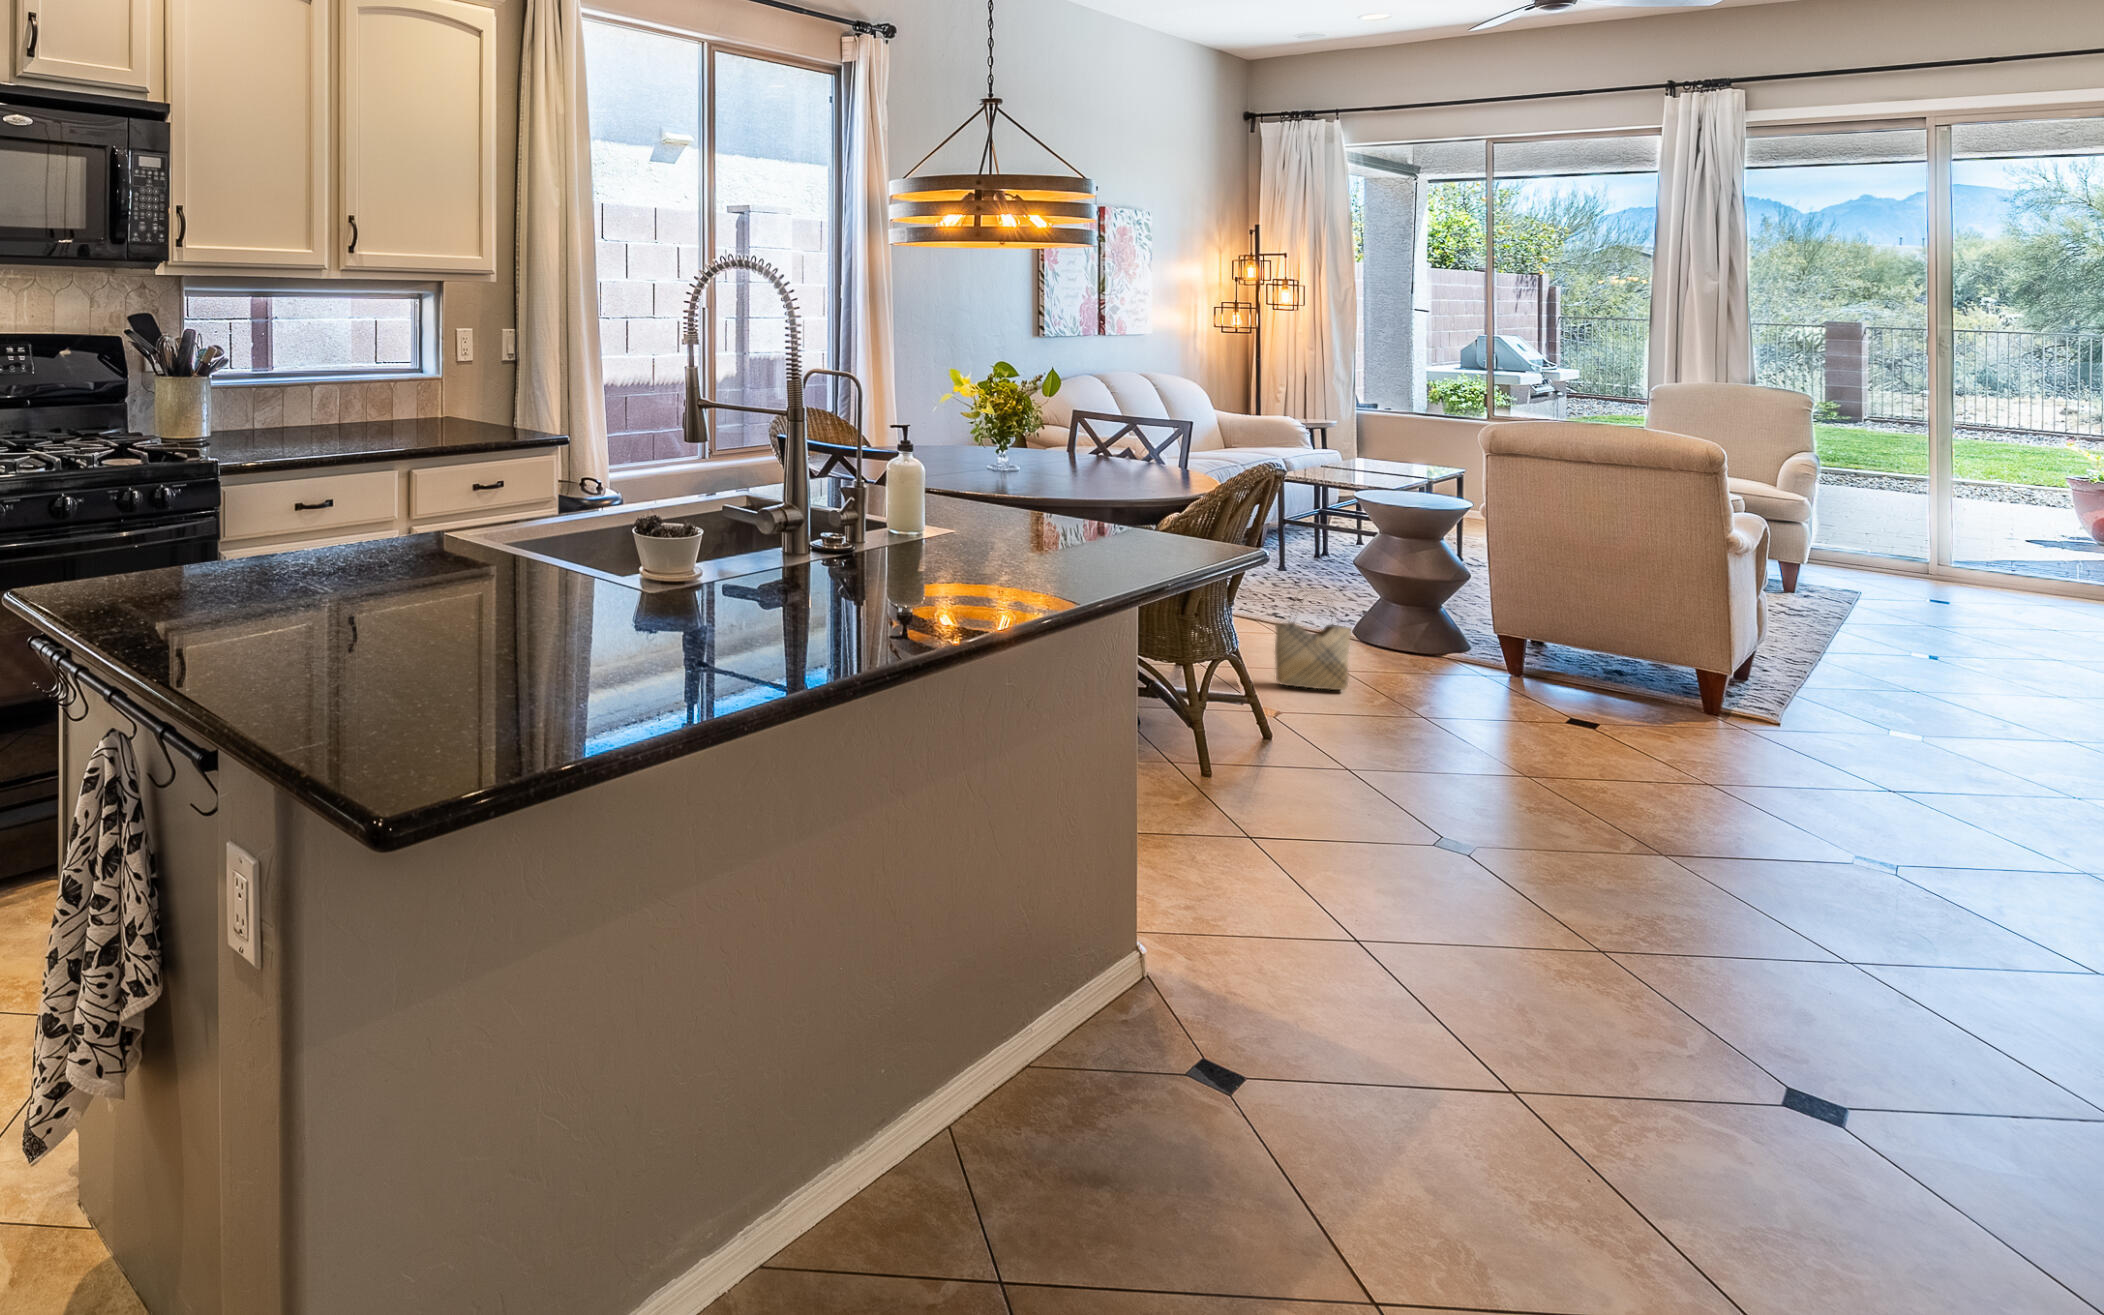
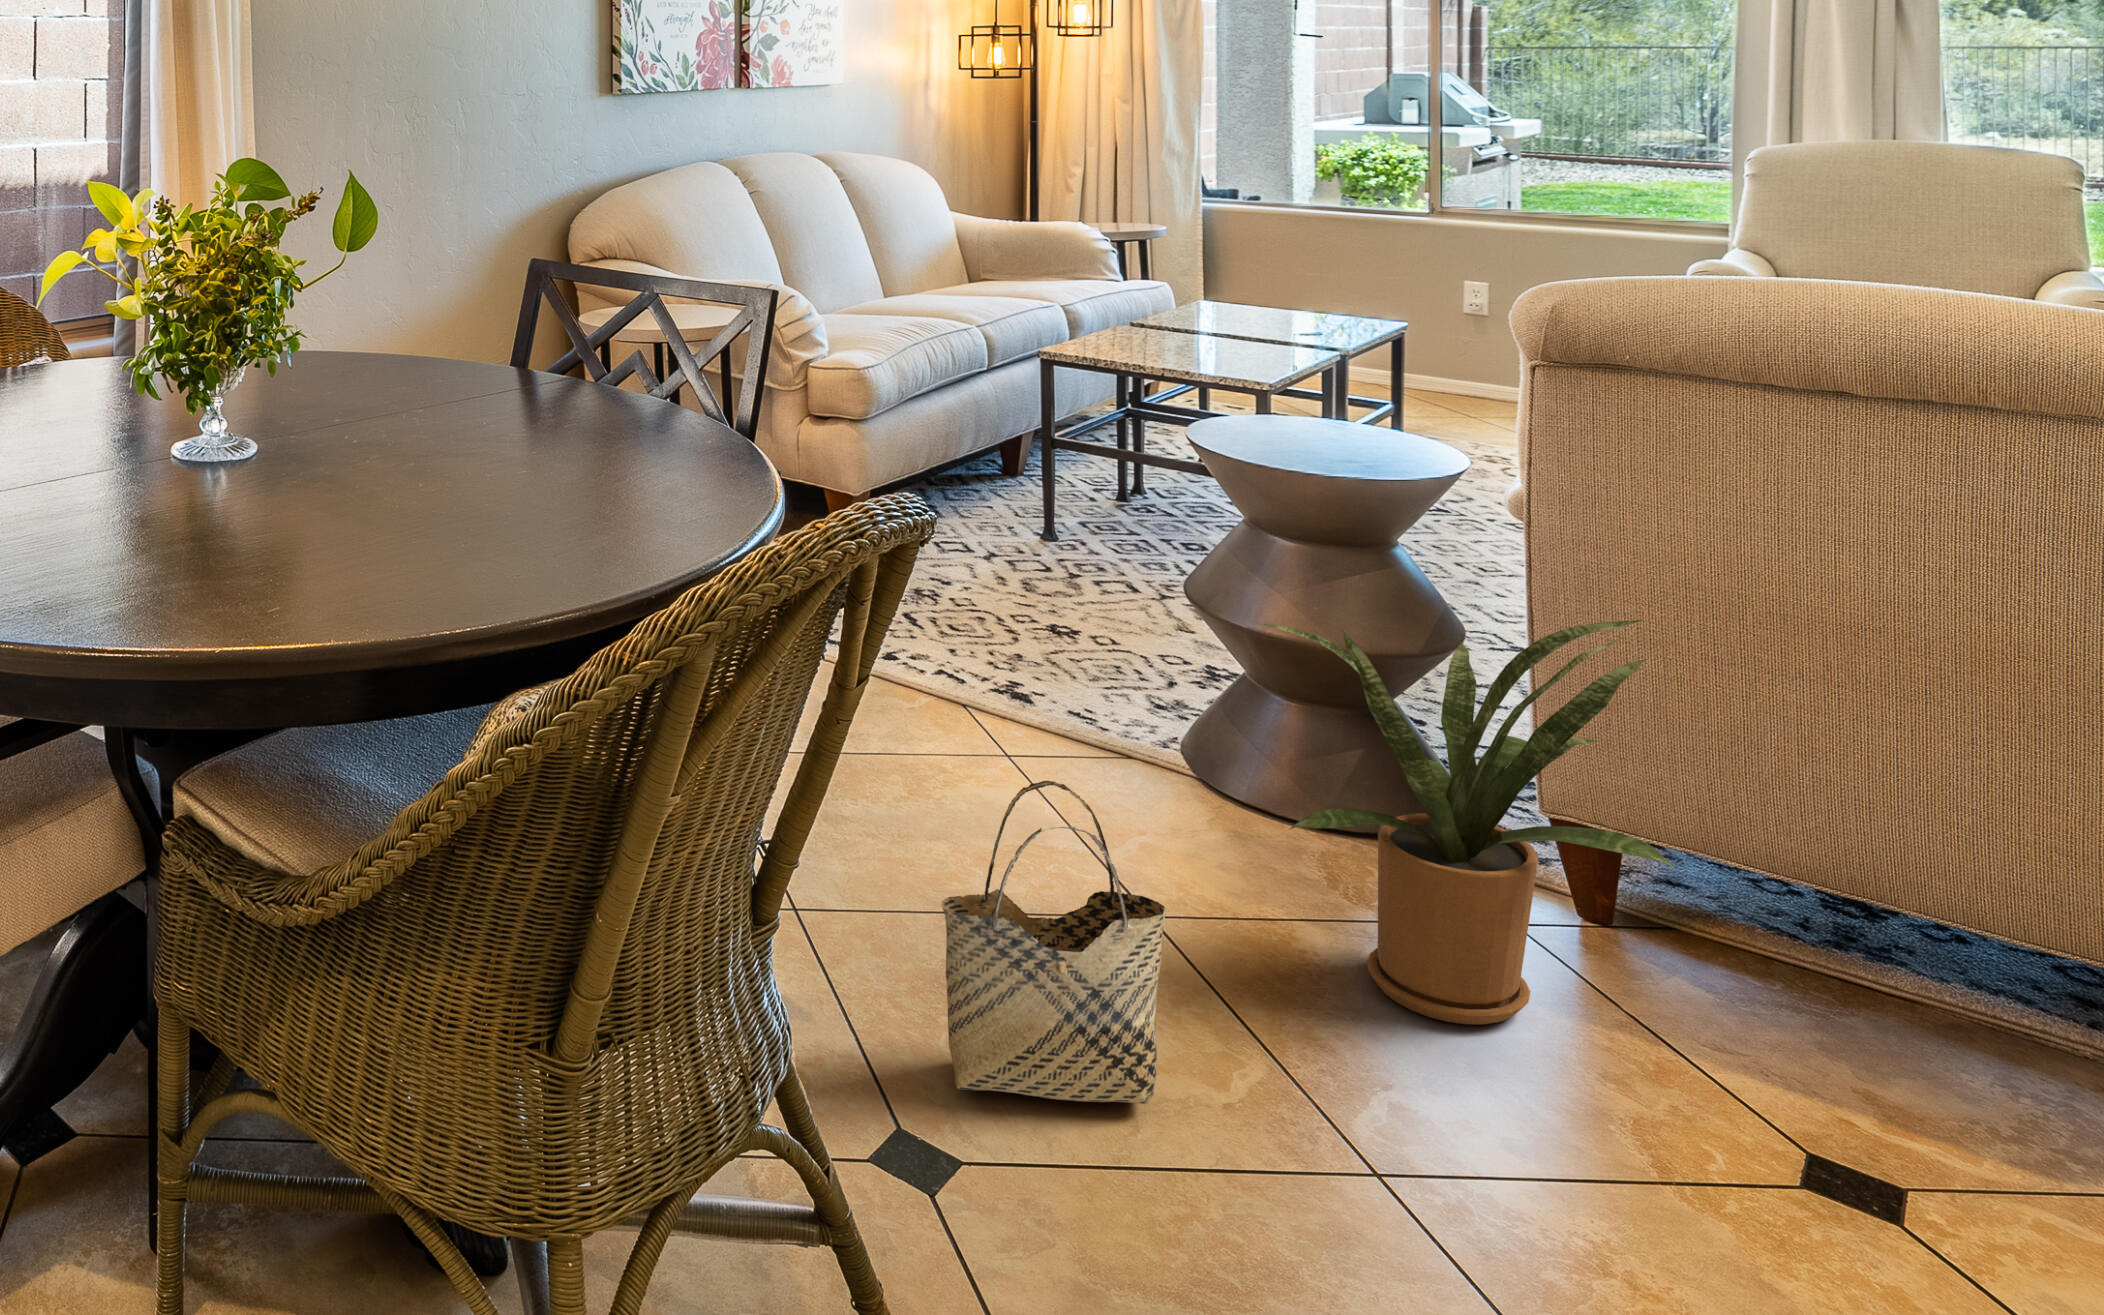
house plant: none [1382,544,1531,687] -> present [1259,620,1676,1024]

